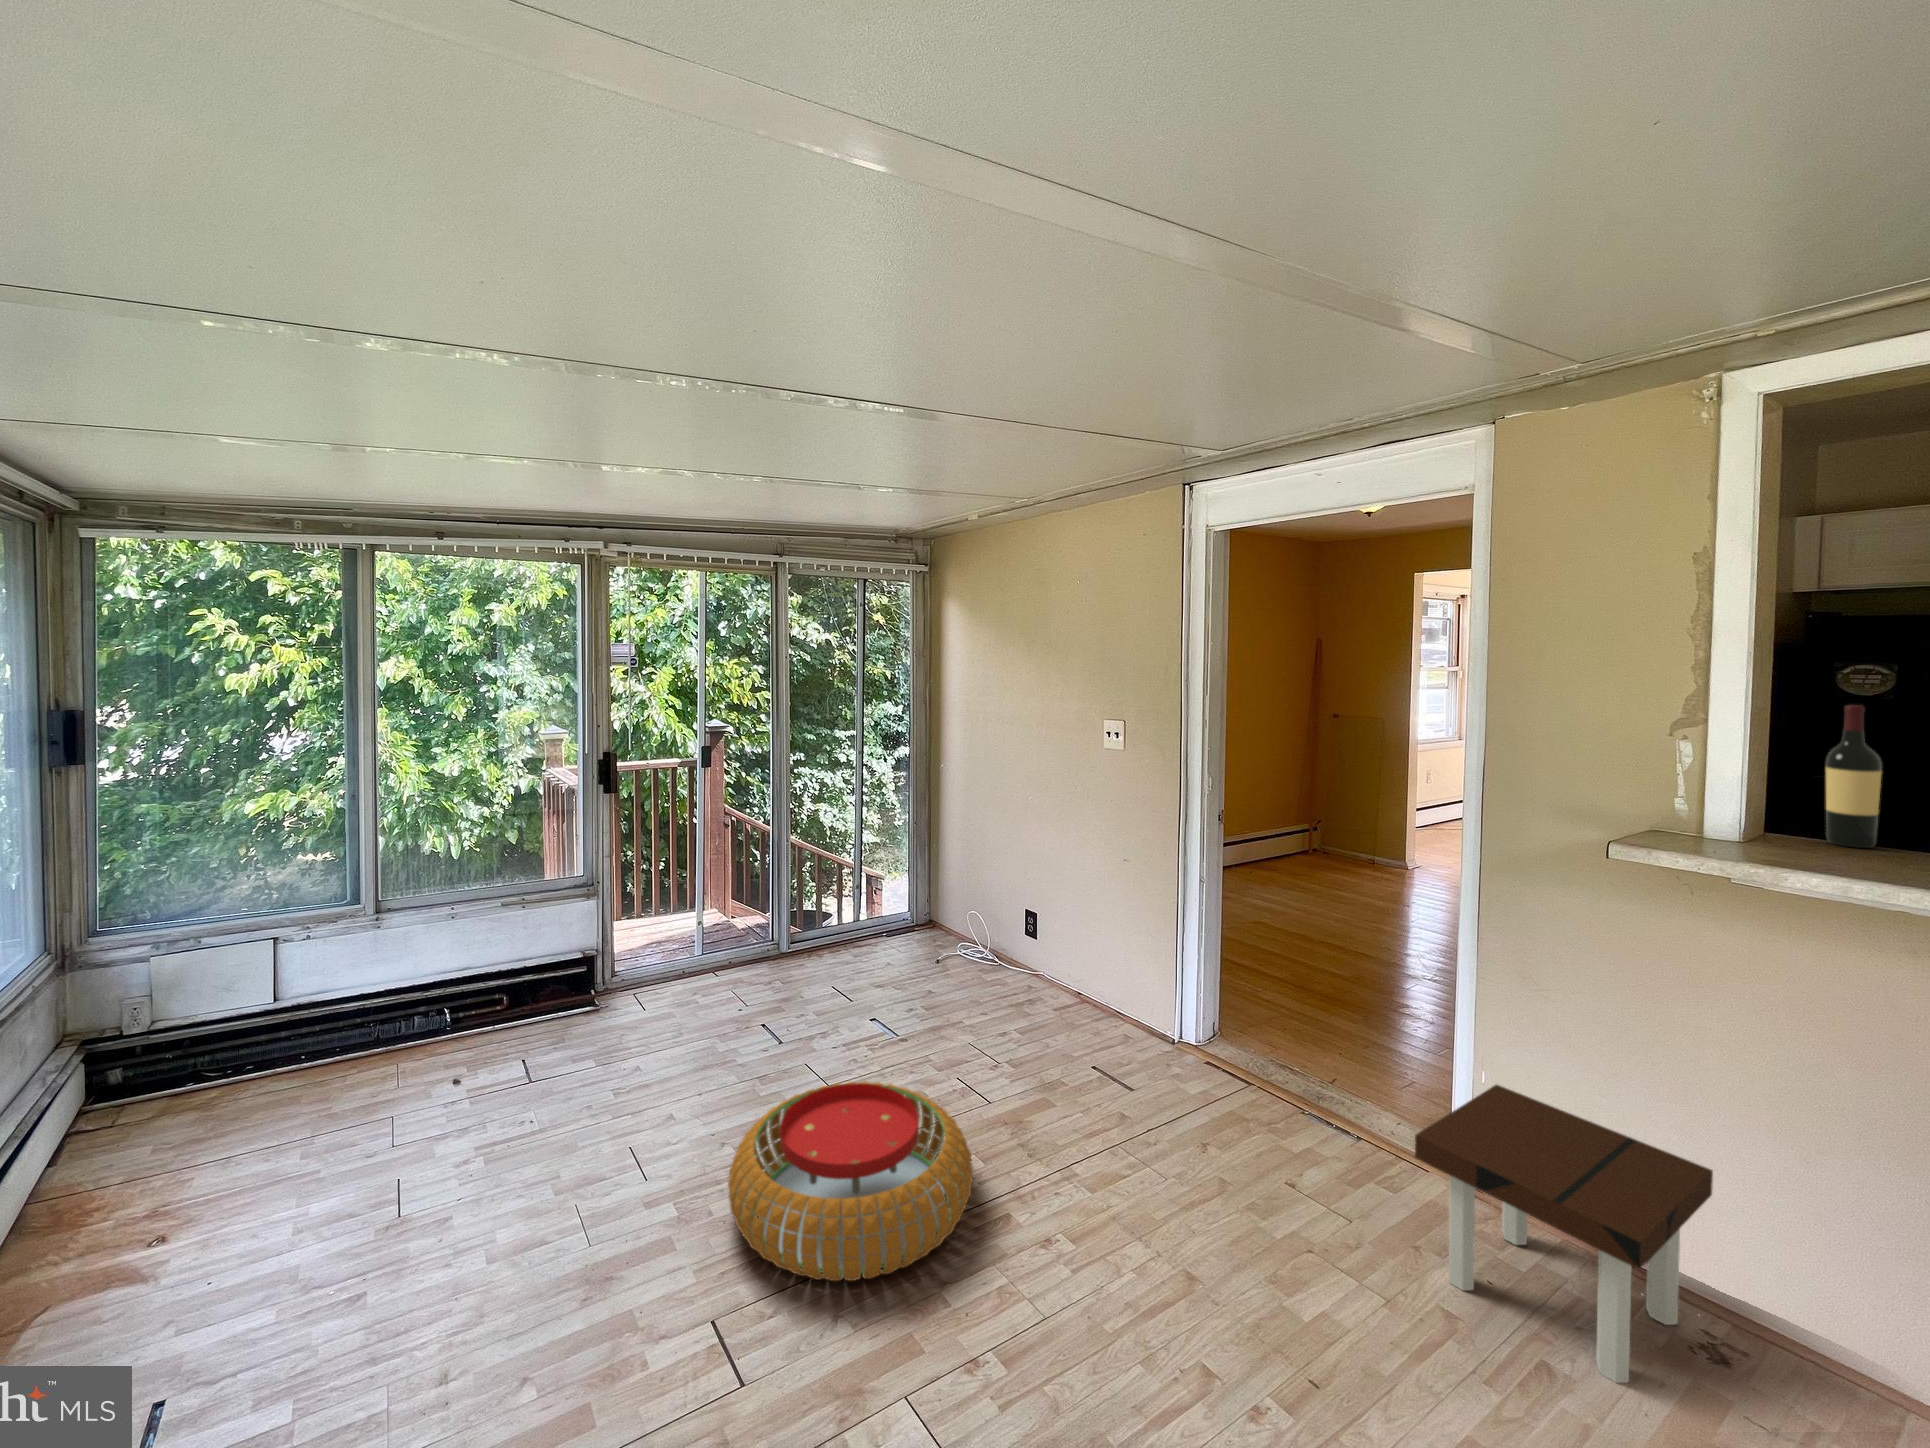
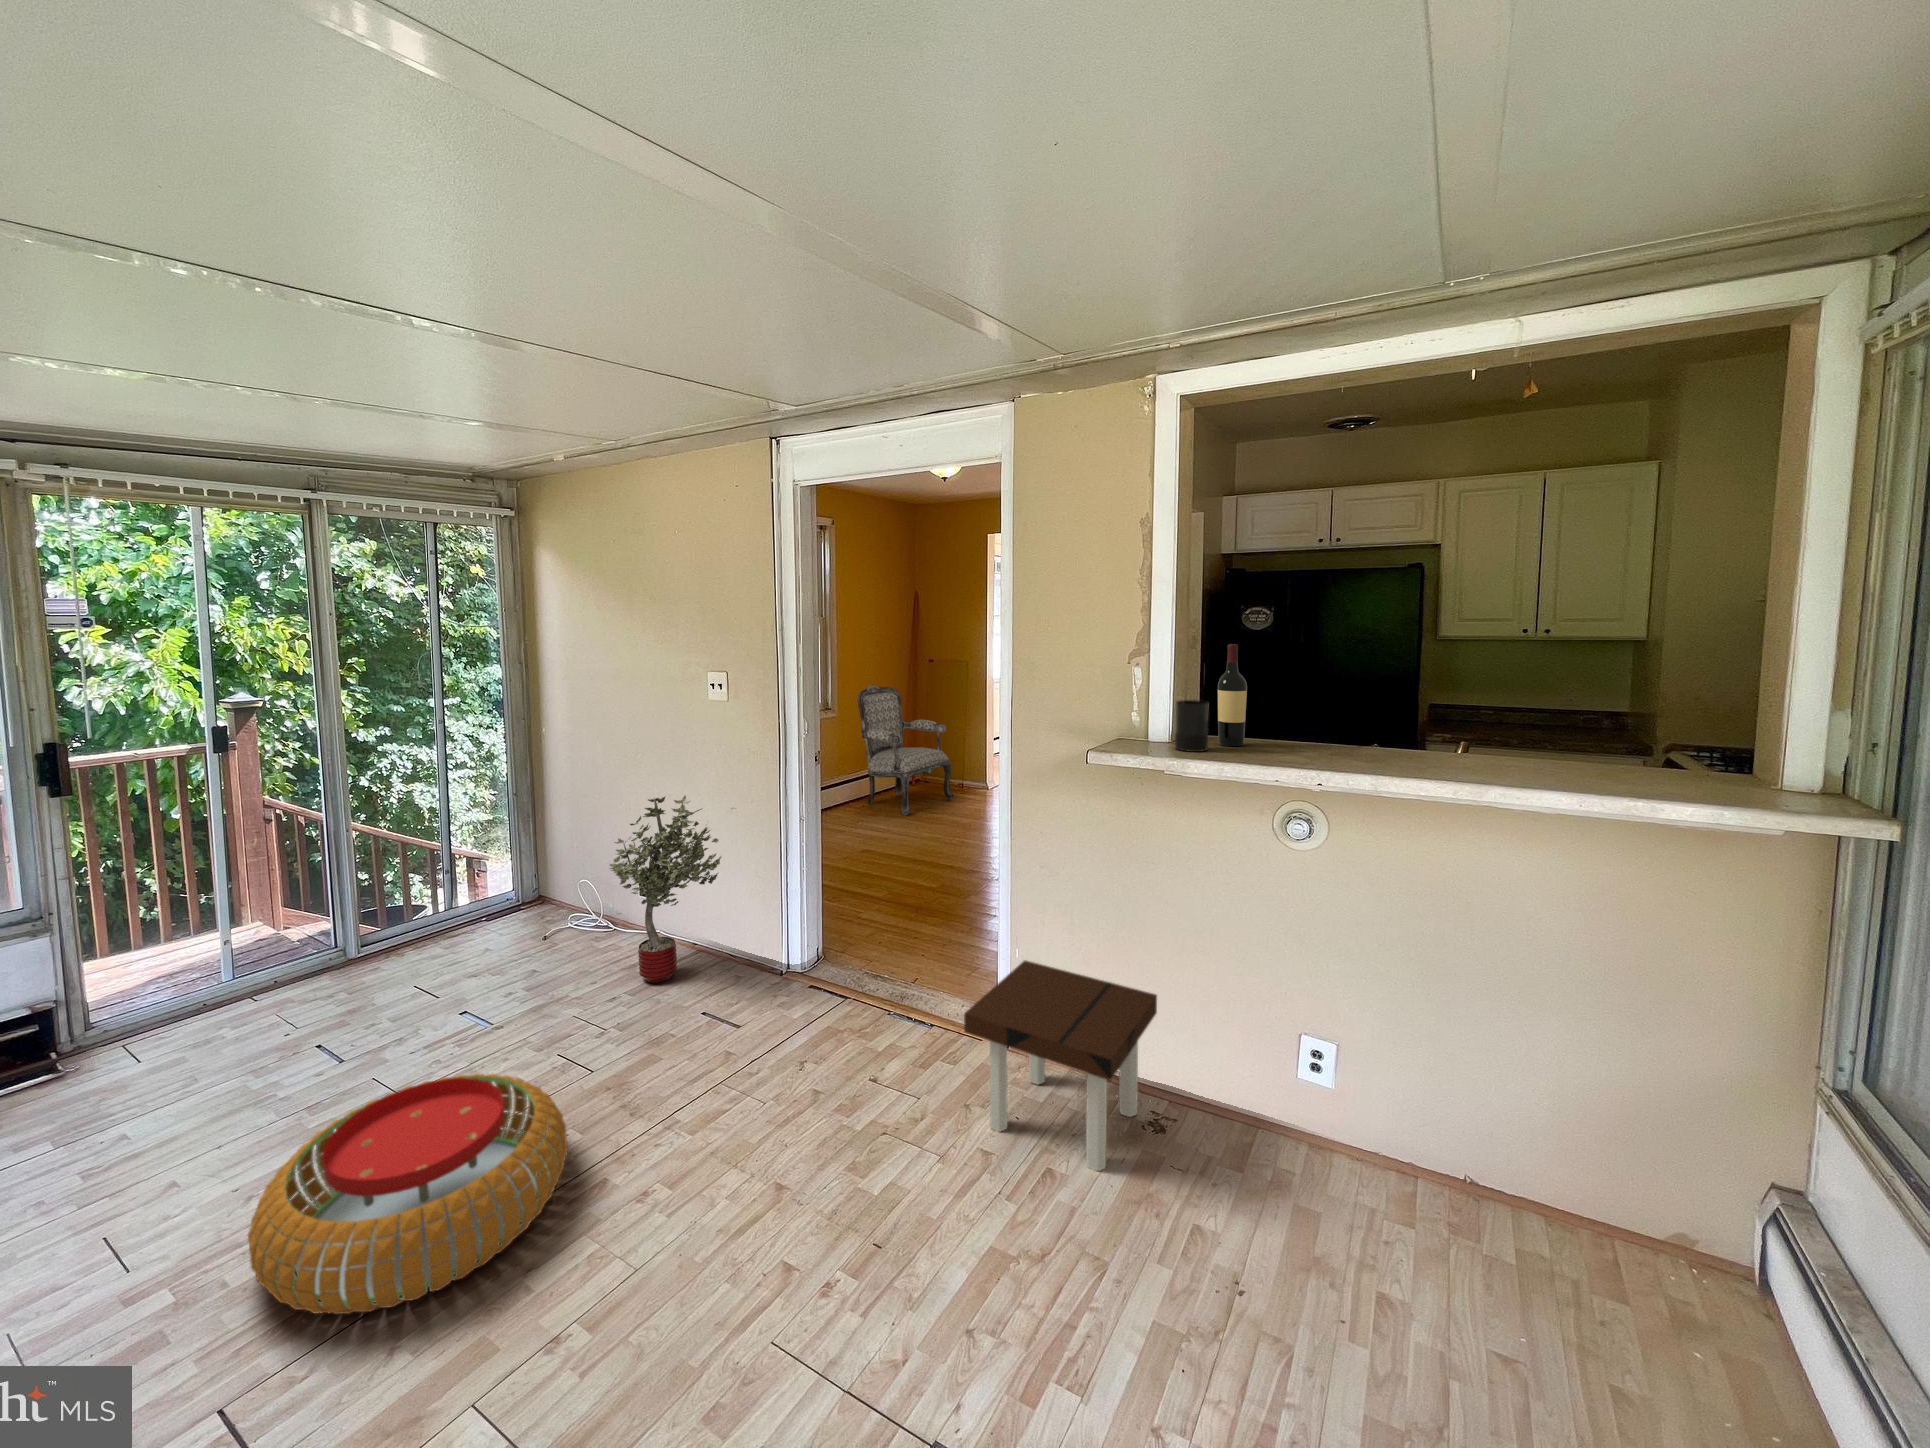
armchair: none [1252,721,1374,877] -> present [857,685,954,816]
candle: none [1743,774,1810,852] -> present [1175,700,1208,752]
potted tree: none [996,836,1110,1026] -> present [610,796,721,983]

